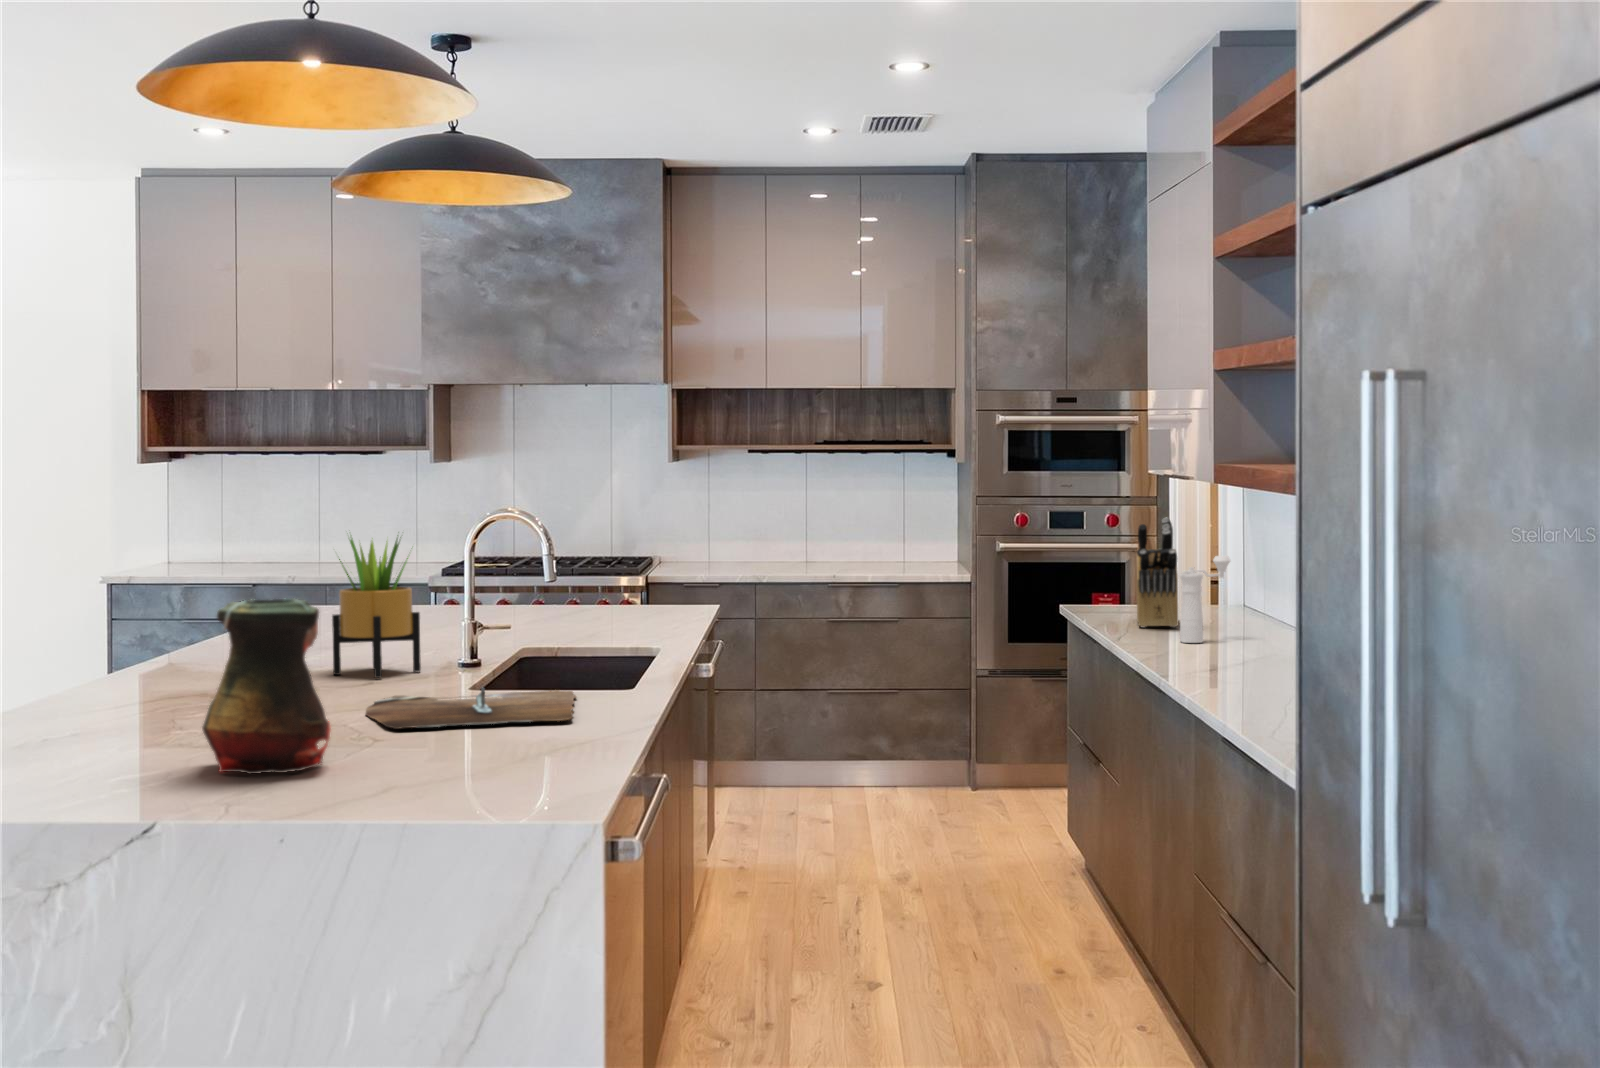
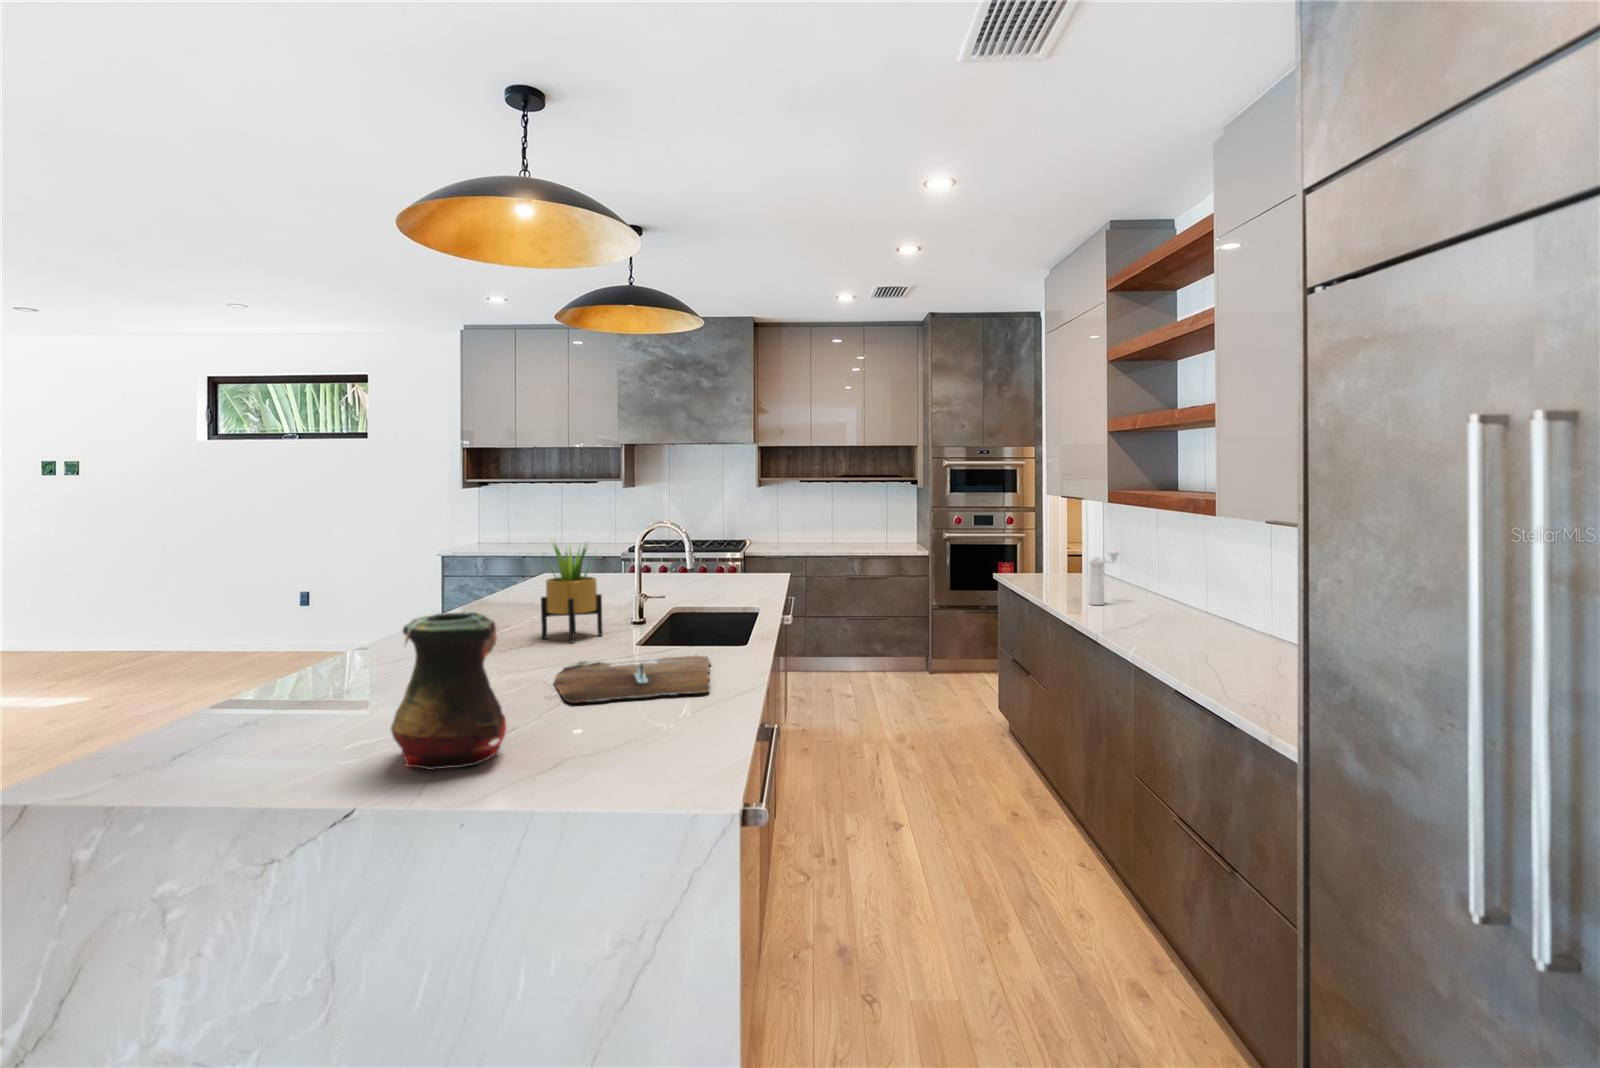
knife block: present [1137,518,1178,627] -> none [1047,524,1081,592]

